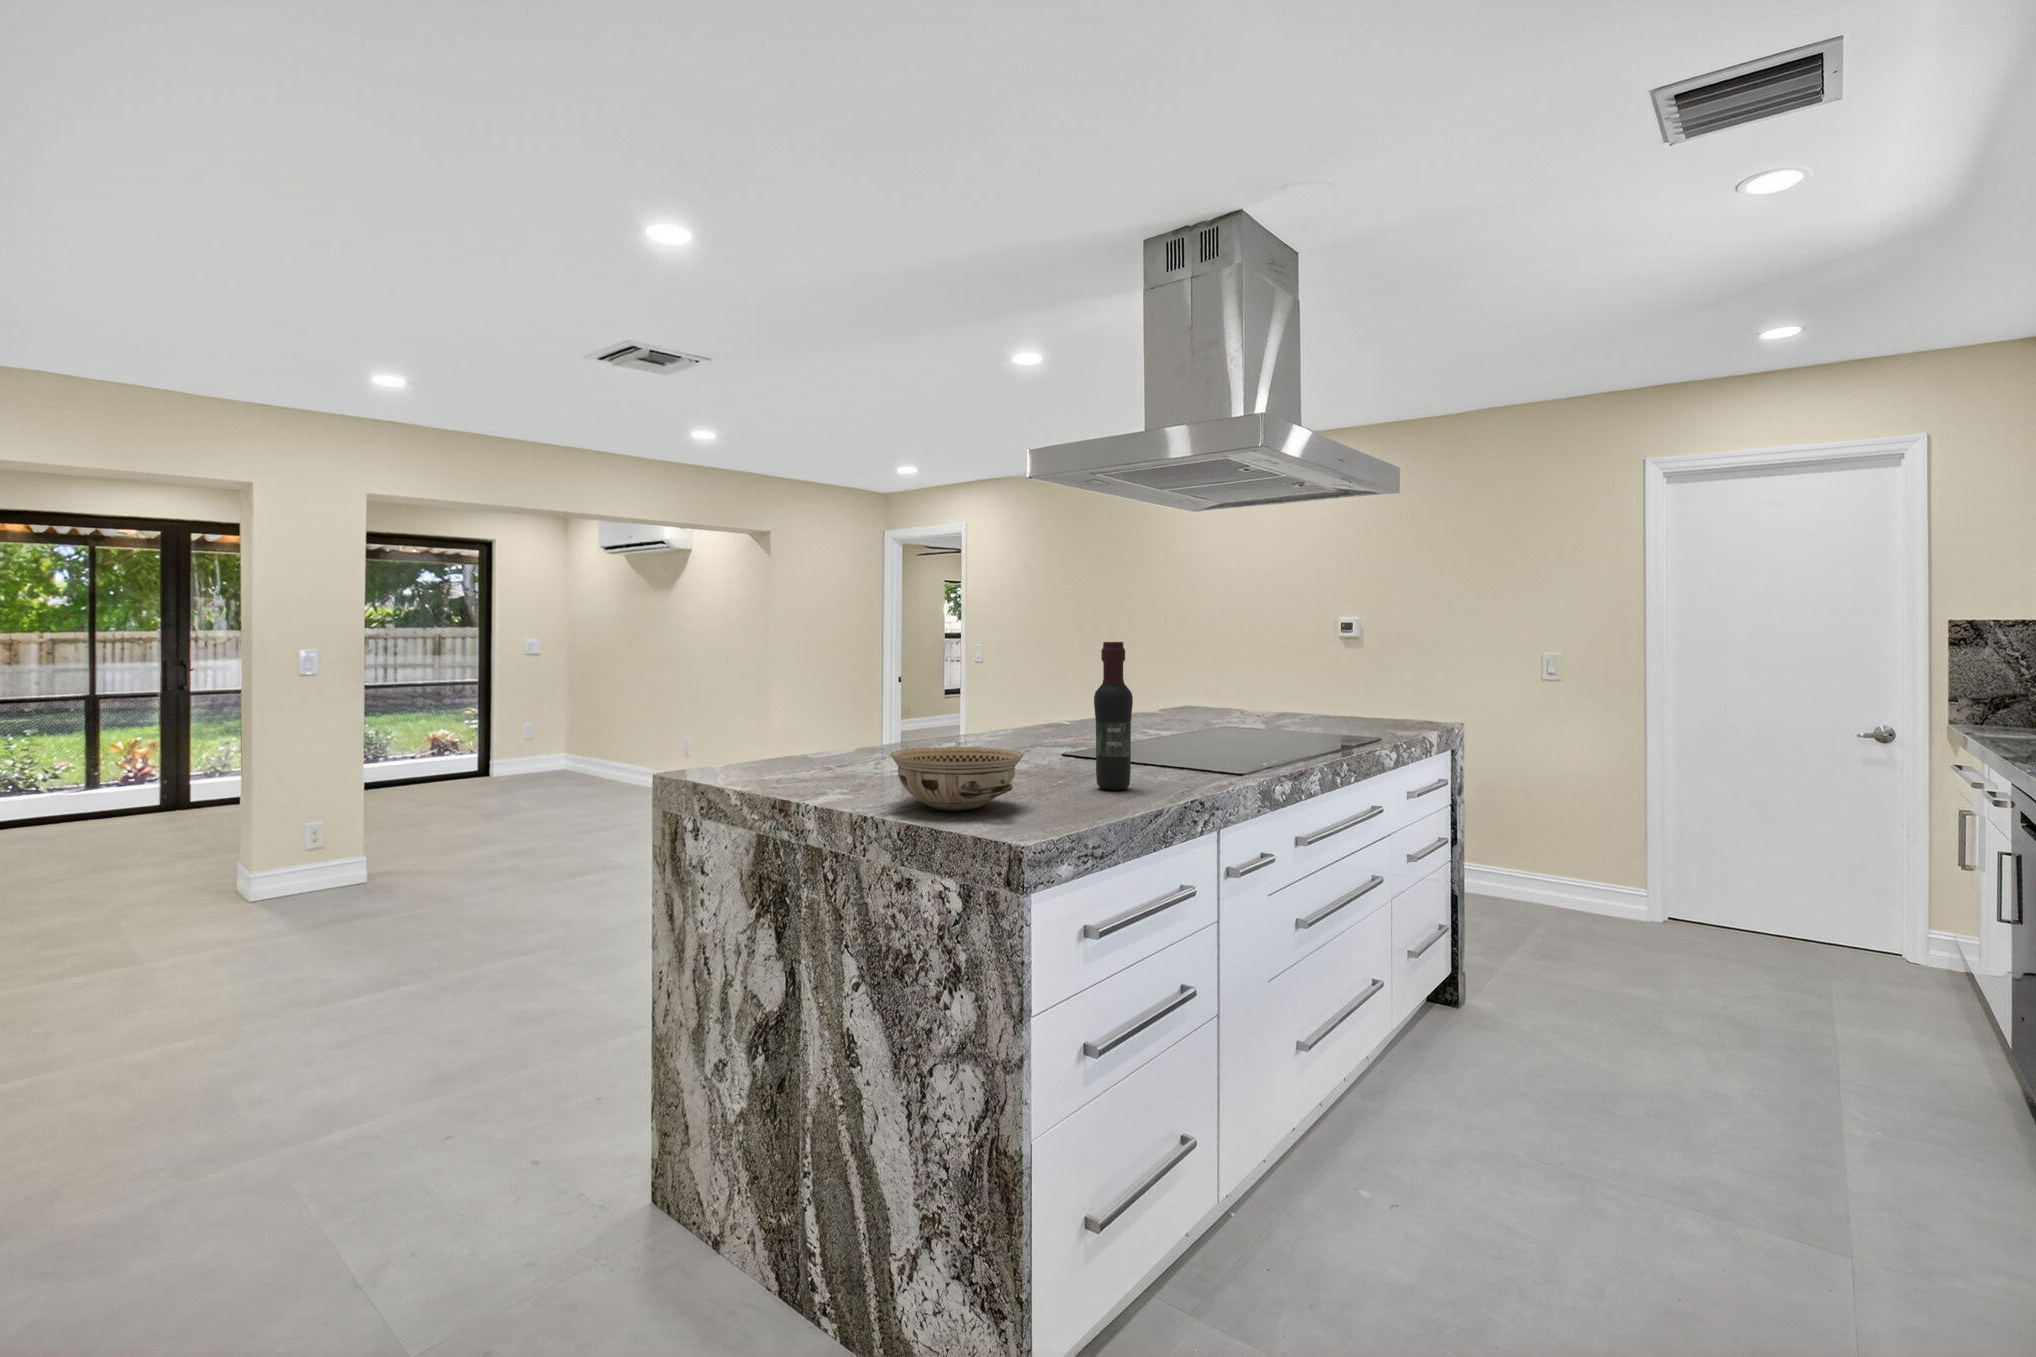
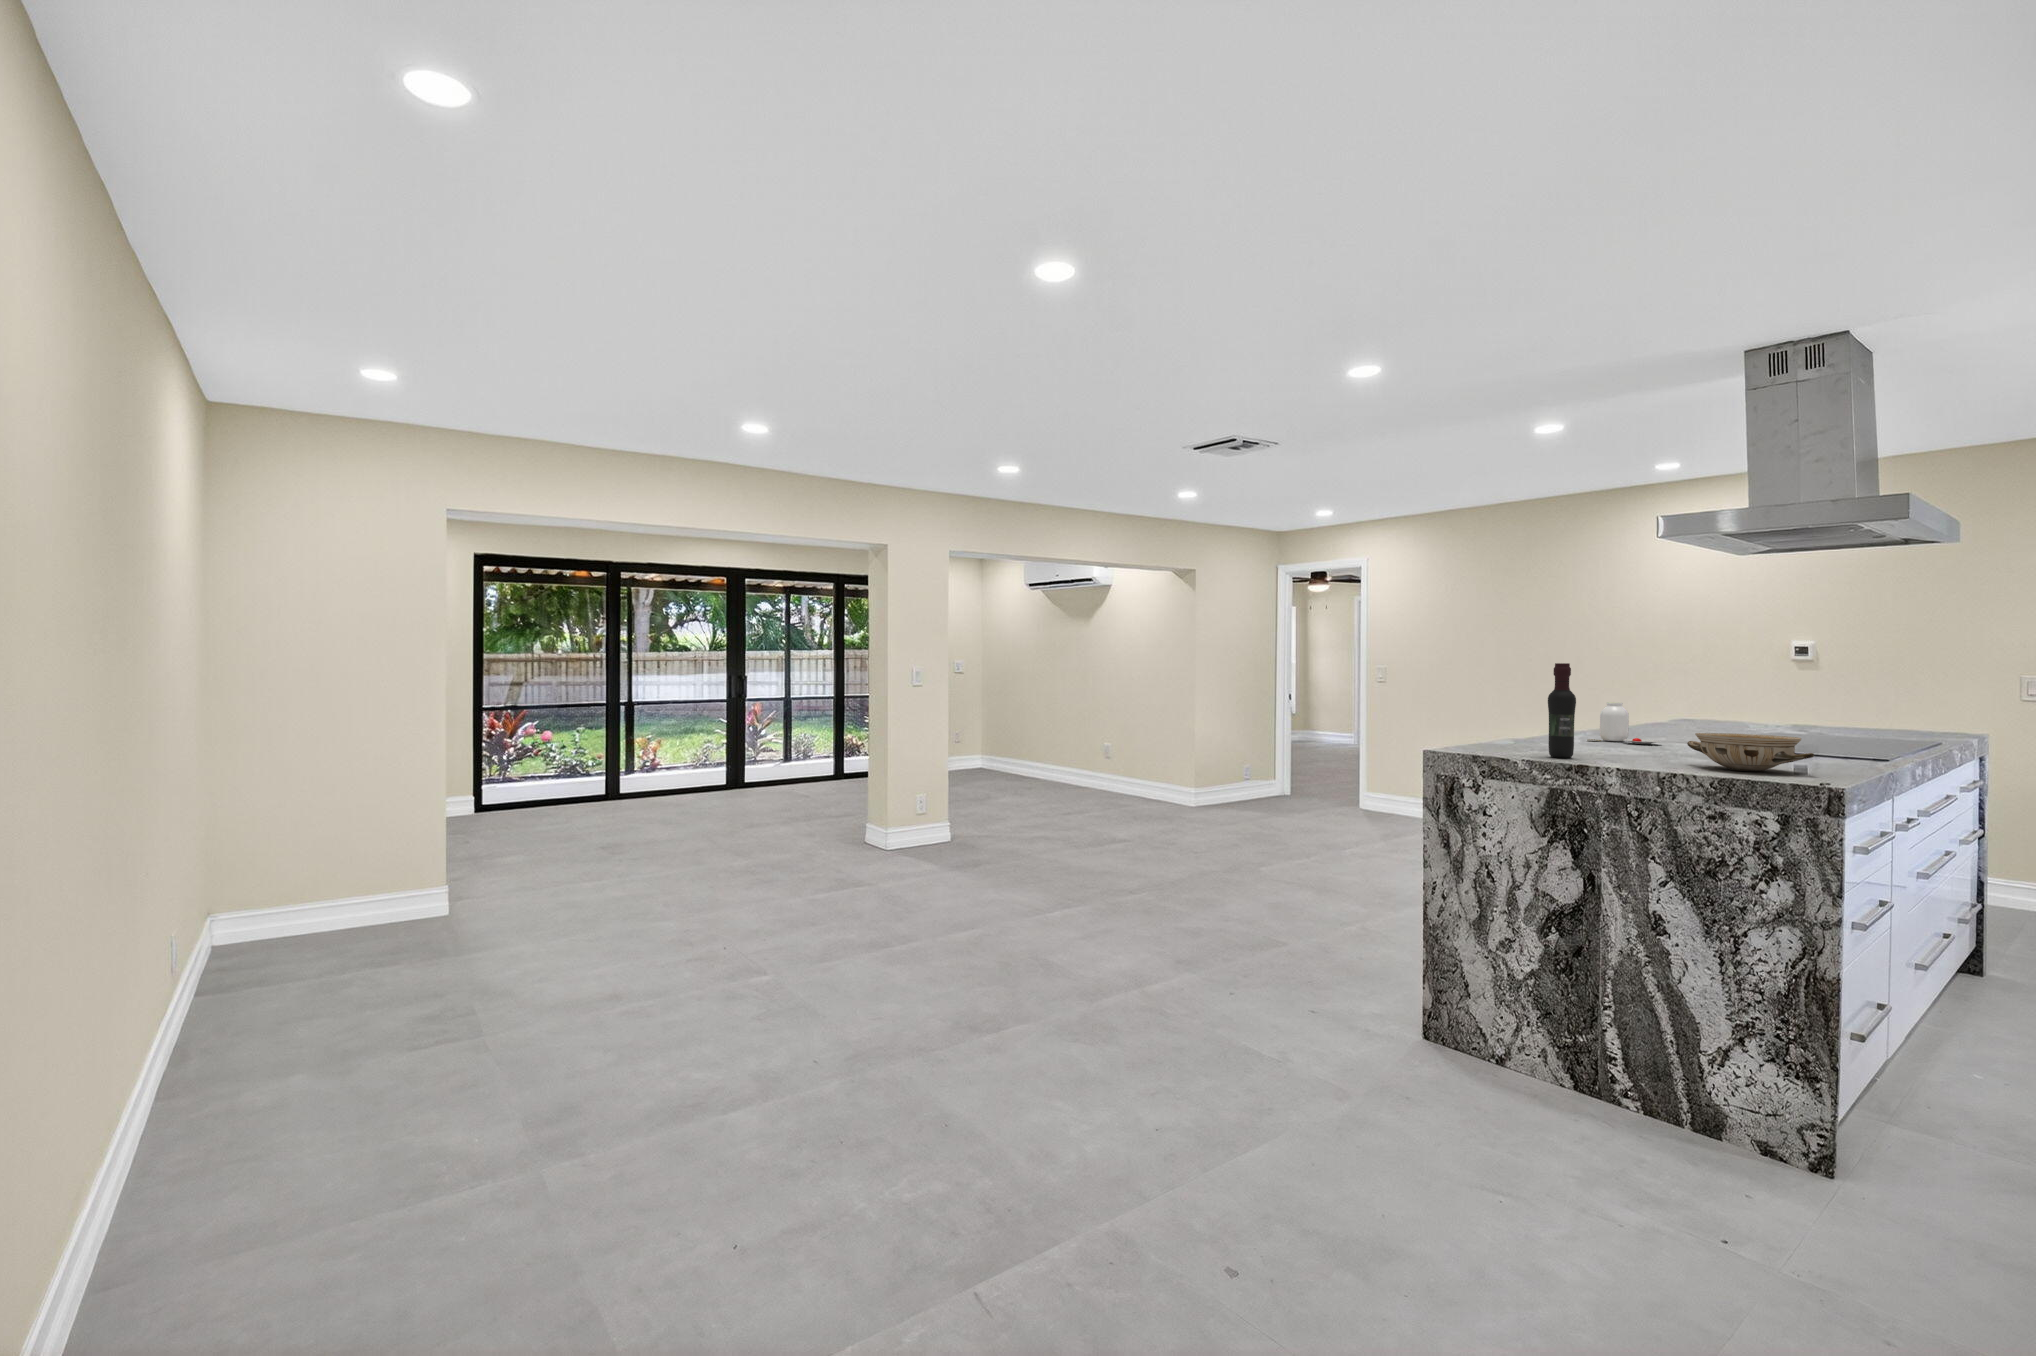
wine bottle: present [1094,642,1133,790] -> present [1548,663,1576,758]
jar: none [970,692,1045,749] -> present [1589,702,1661,744]

